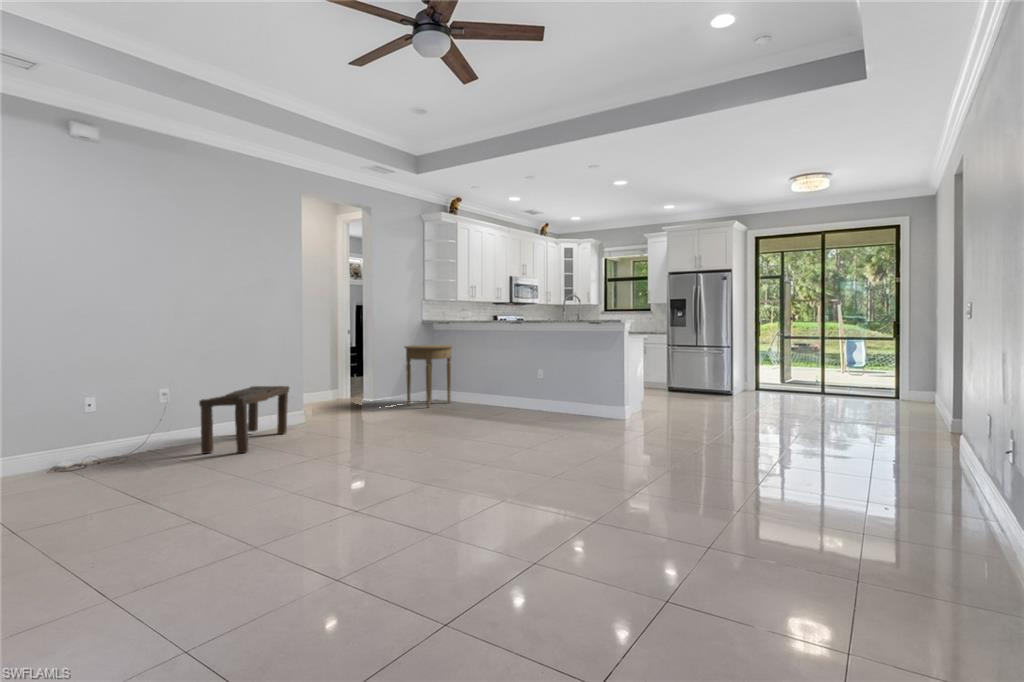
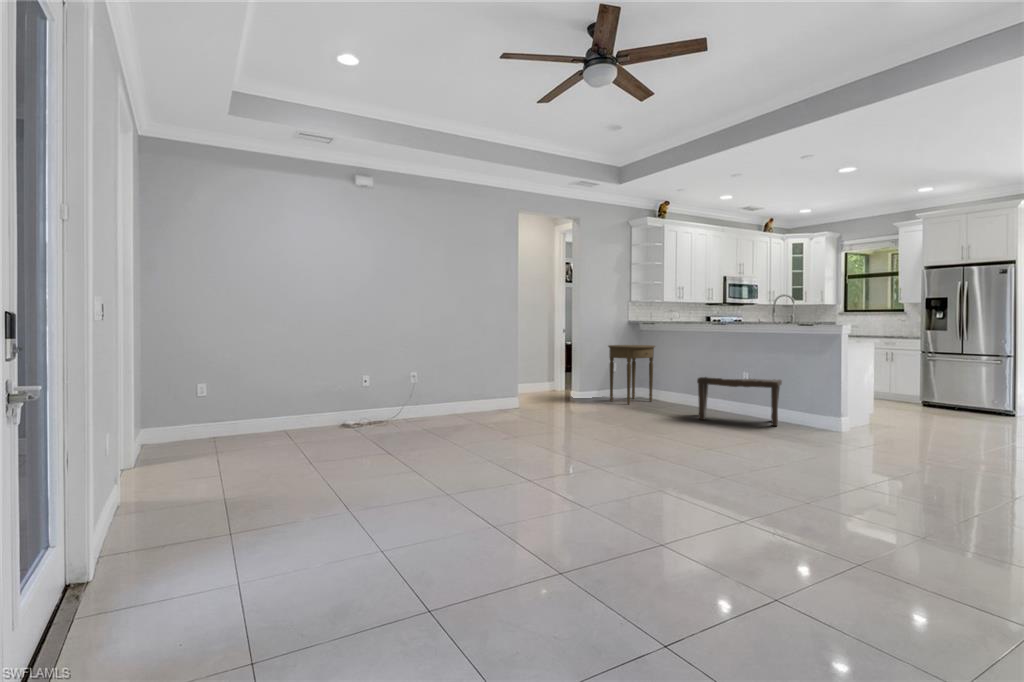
bench: present [199,386,289,453] -> present [697,377,782,426]

